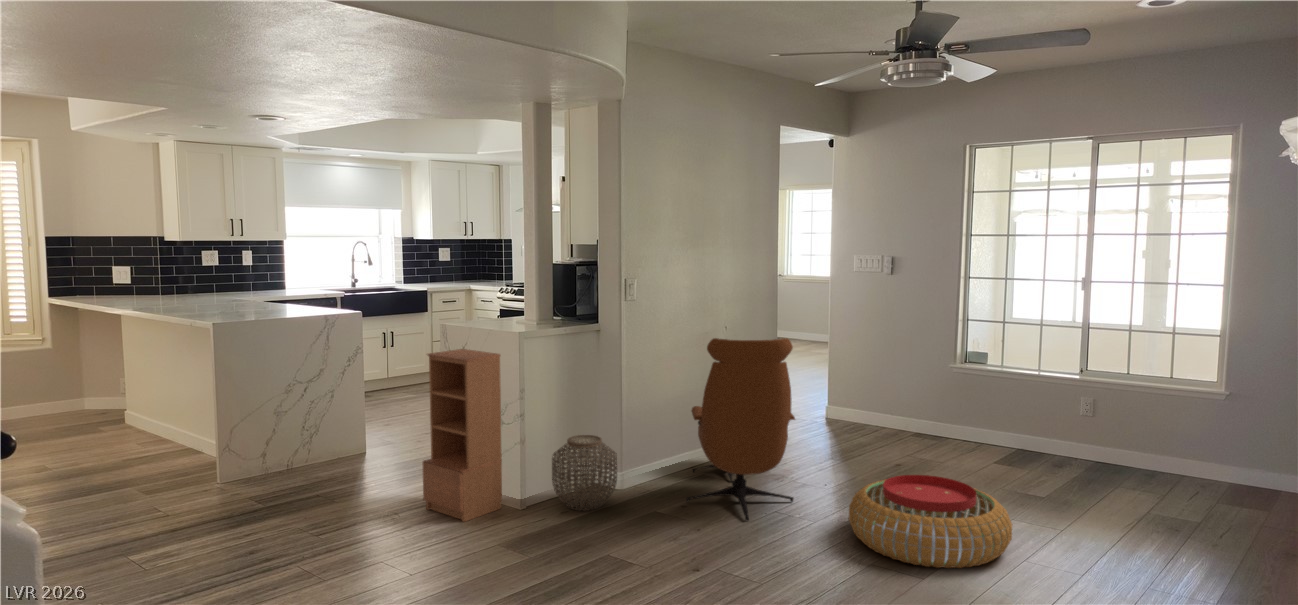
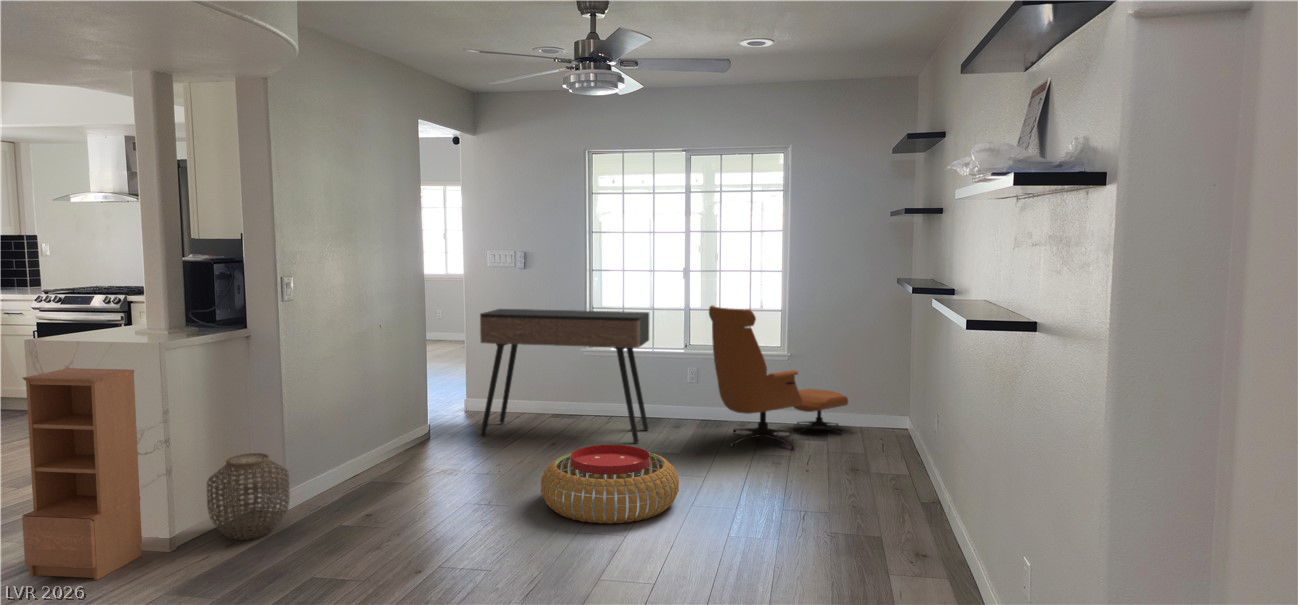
console table: none [829,316,1027,478] -> present [480,309,649,443]
lounge chair: present [686,338,795,521] -> present [709,306,848,449]

